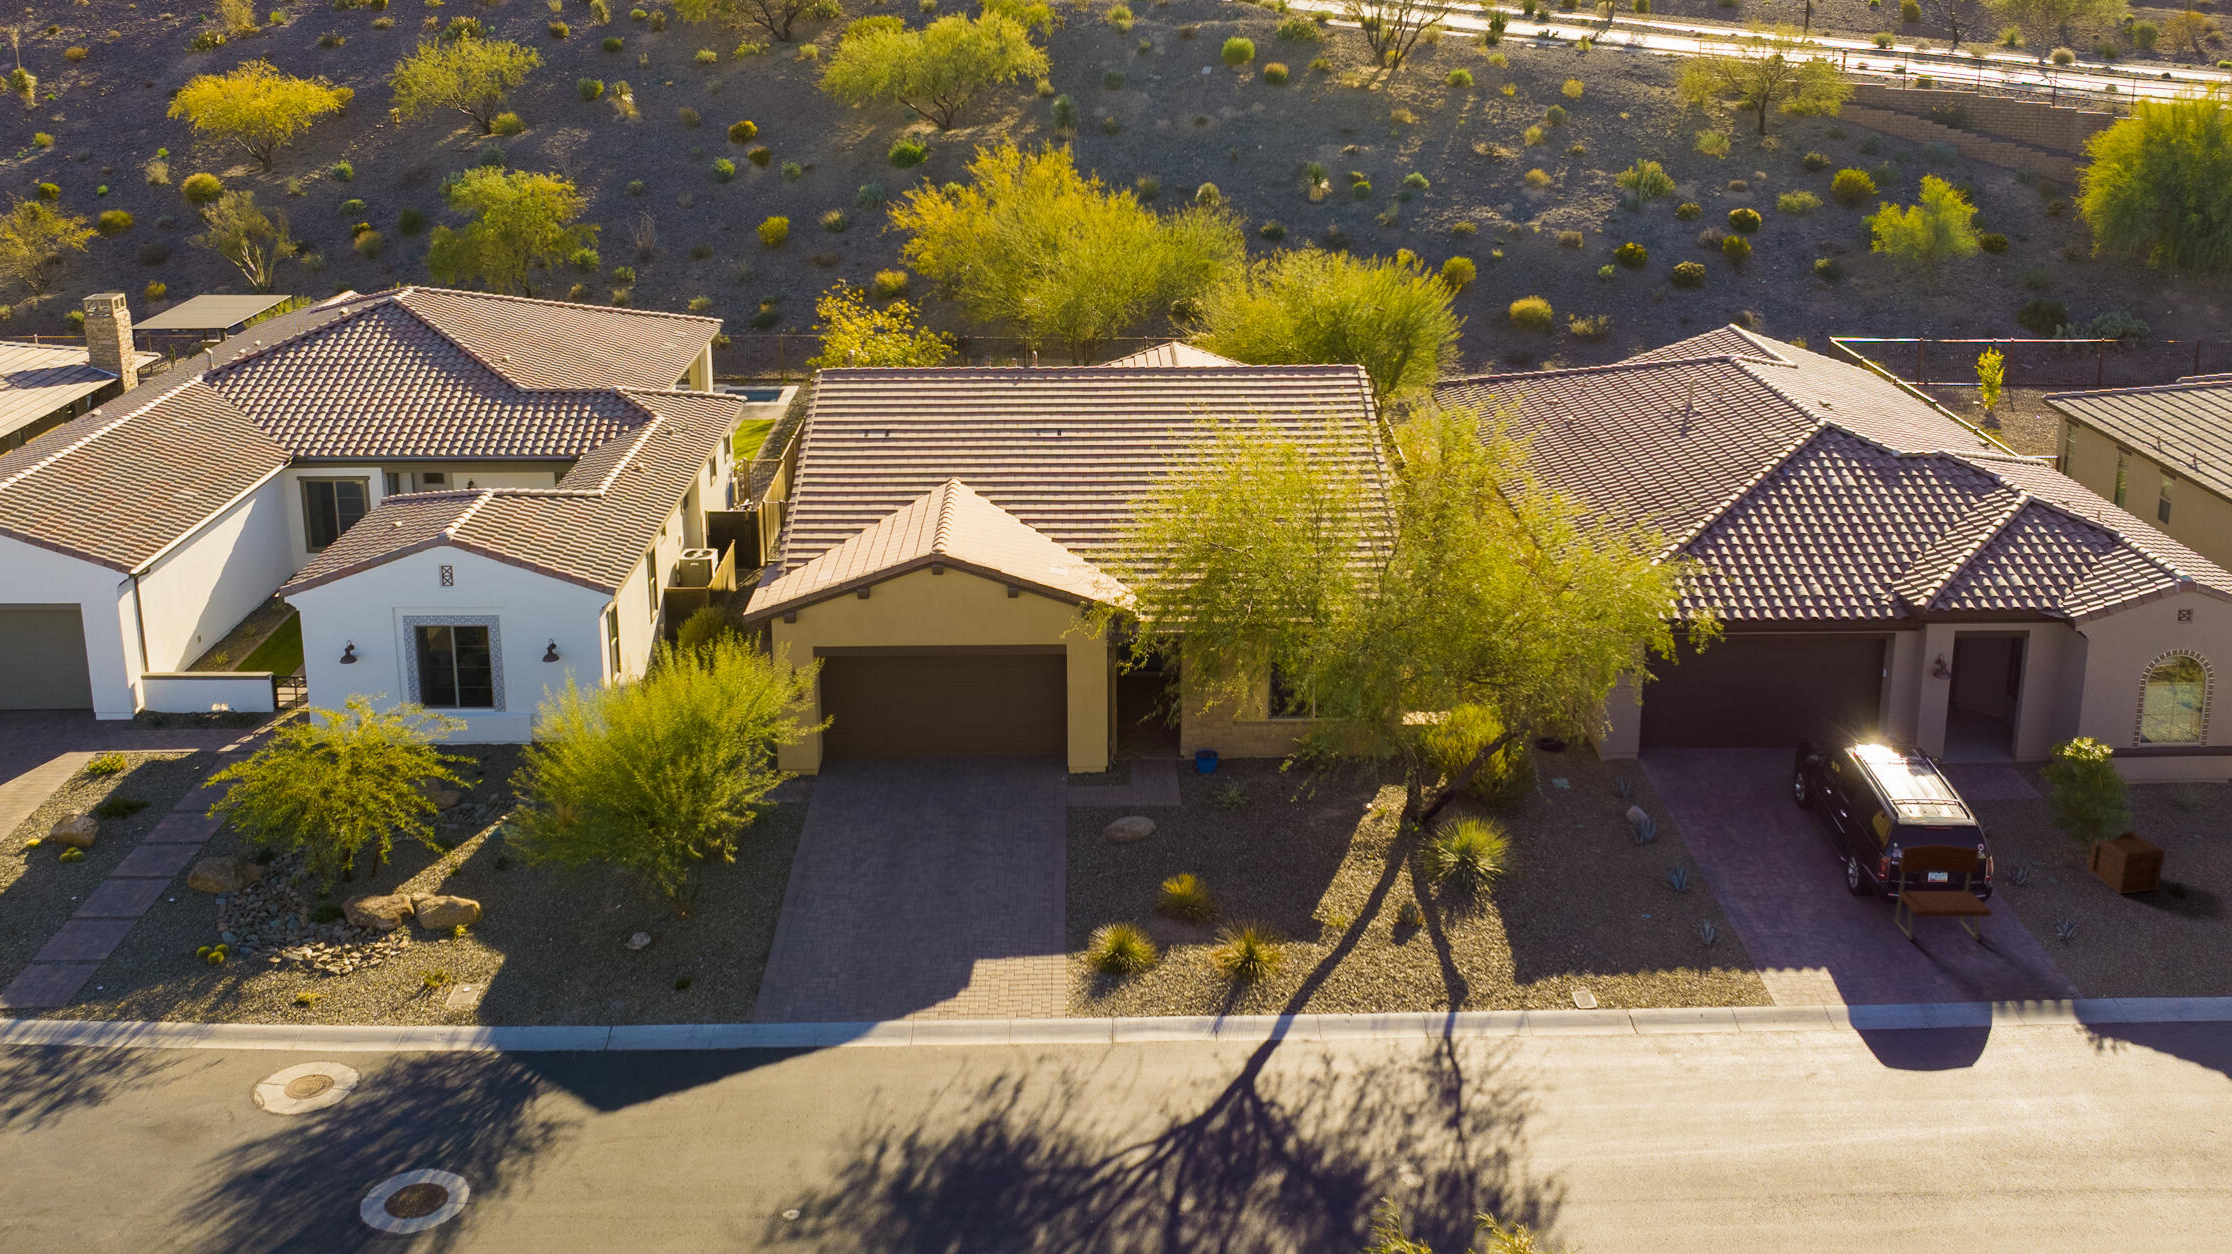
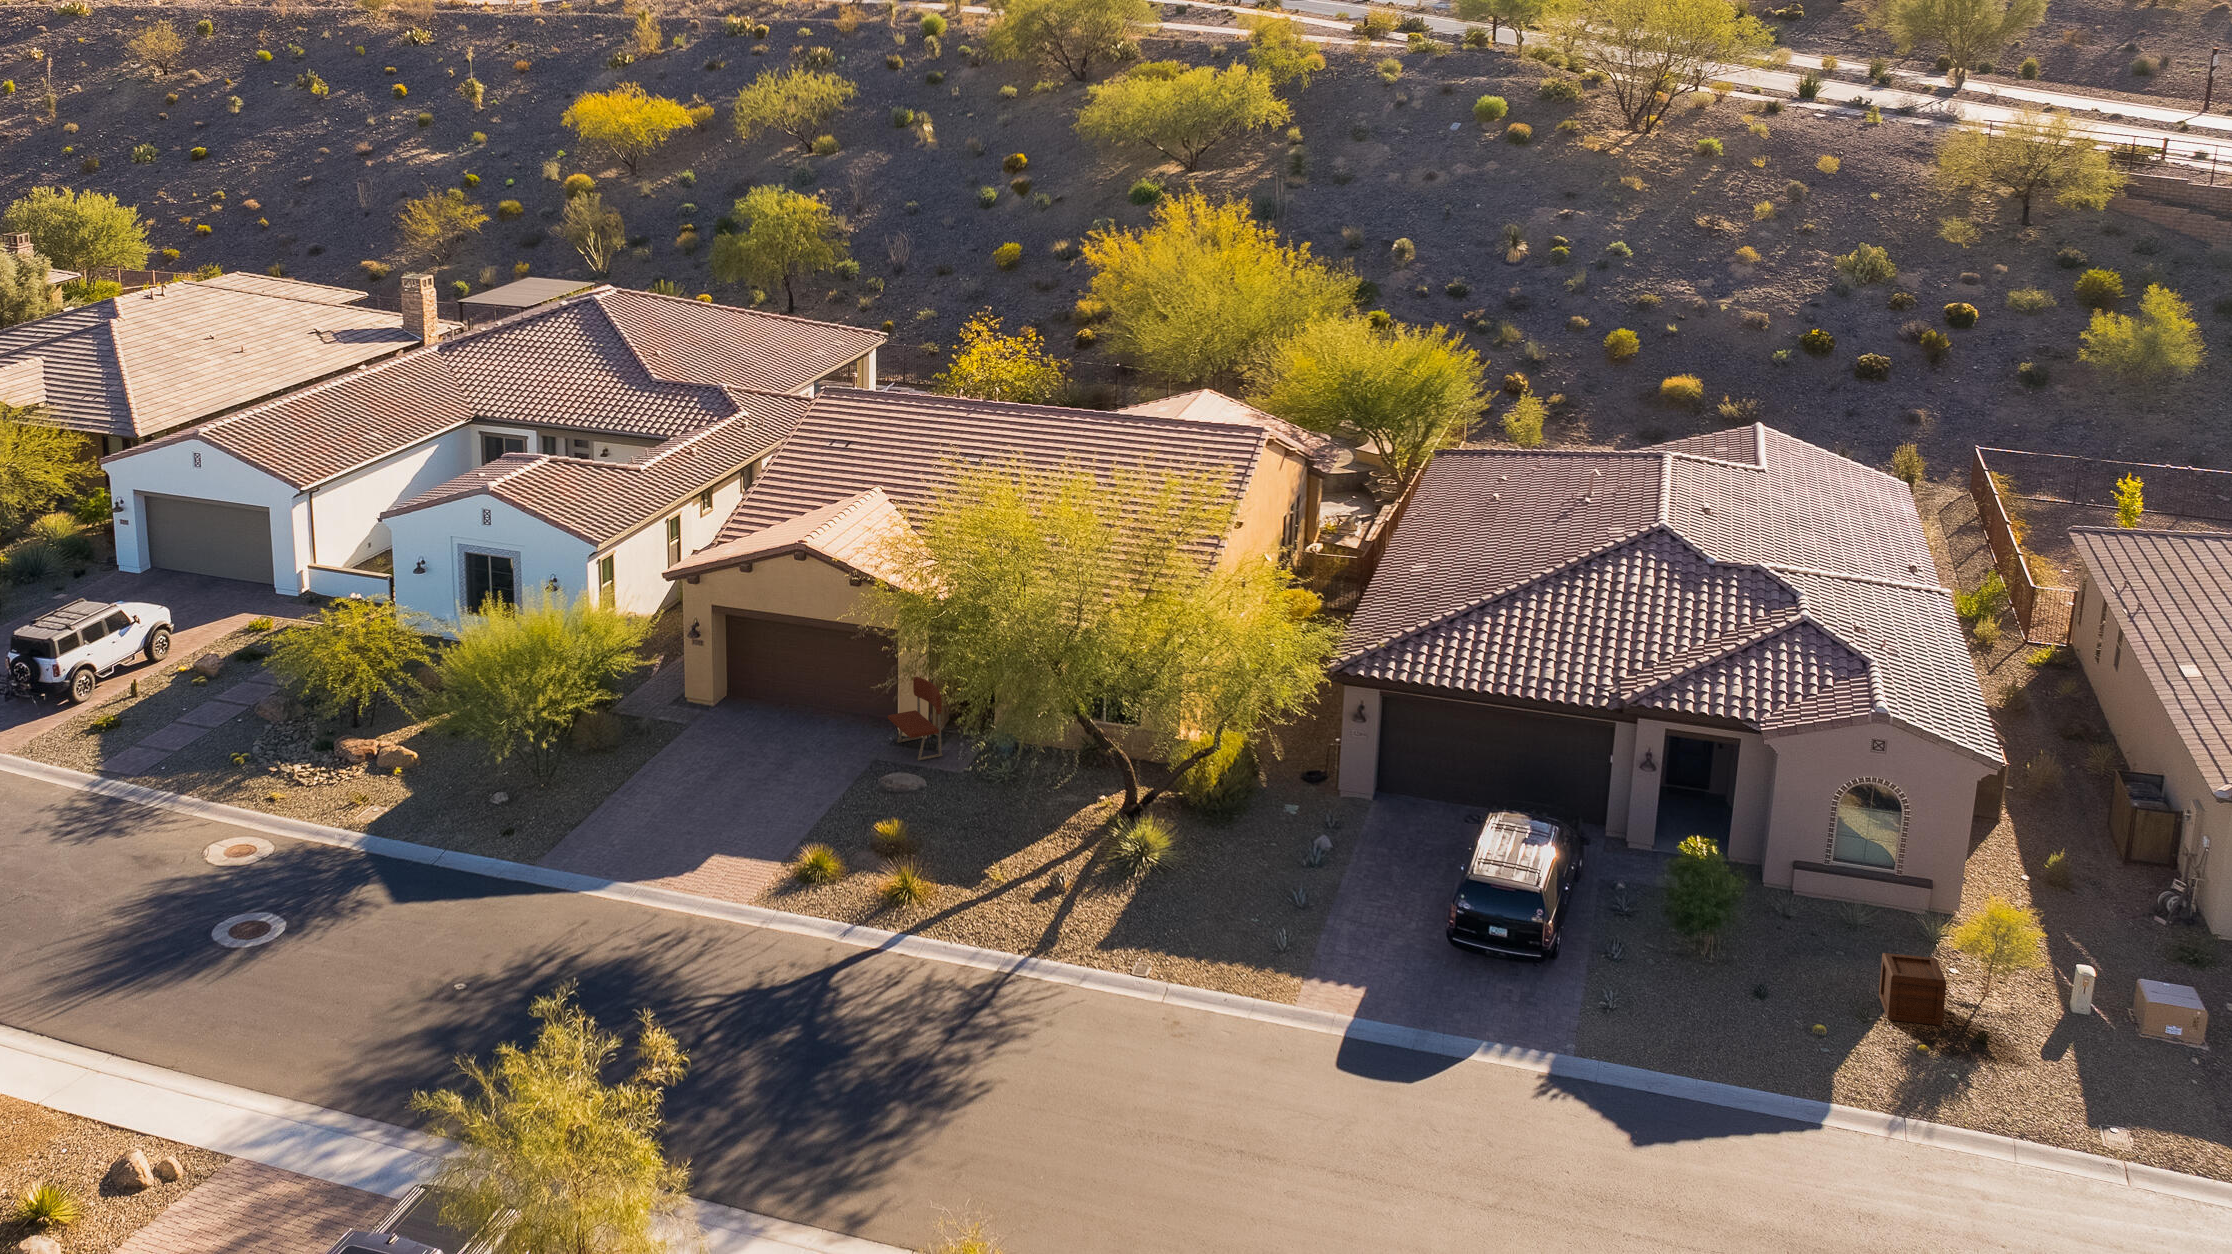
bench: present [1895,845,1992,940] -> present [888,677,942,761]

